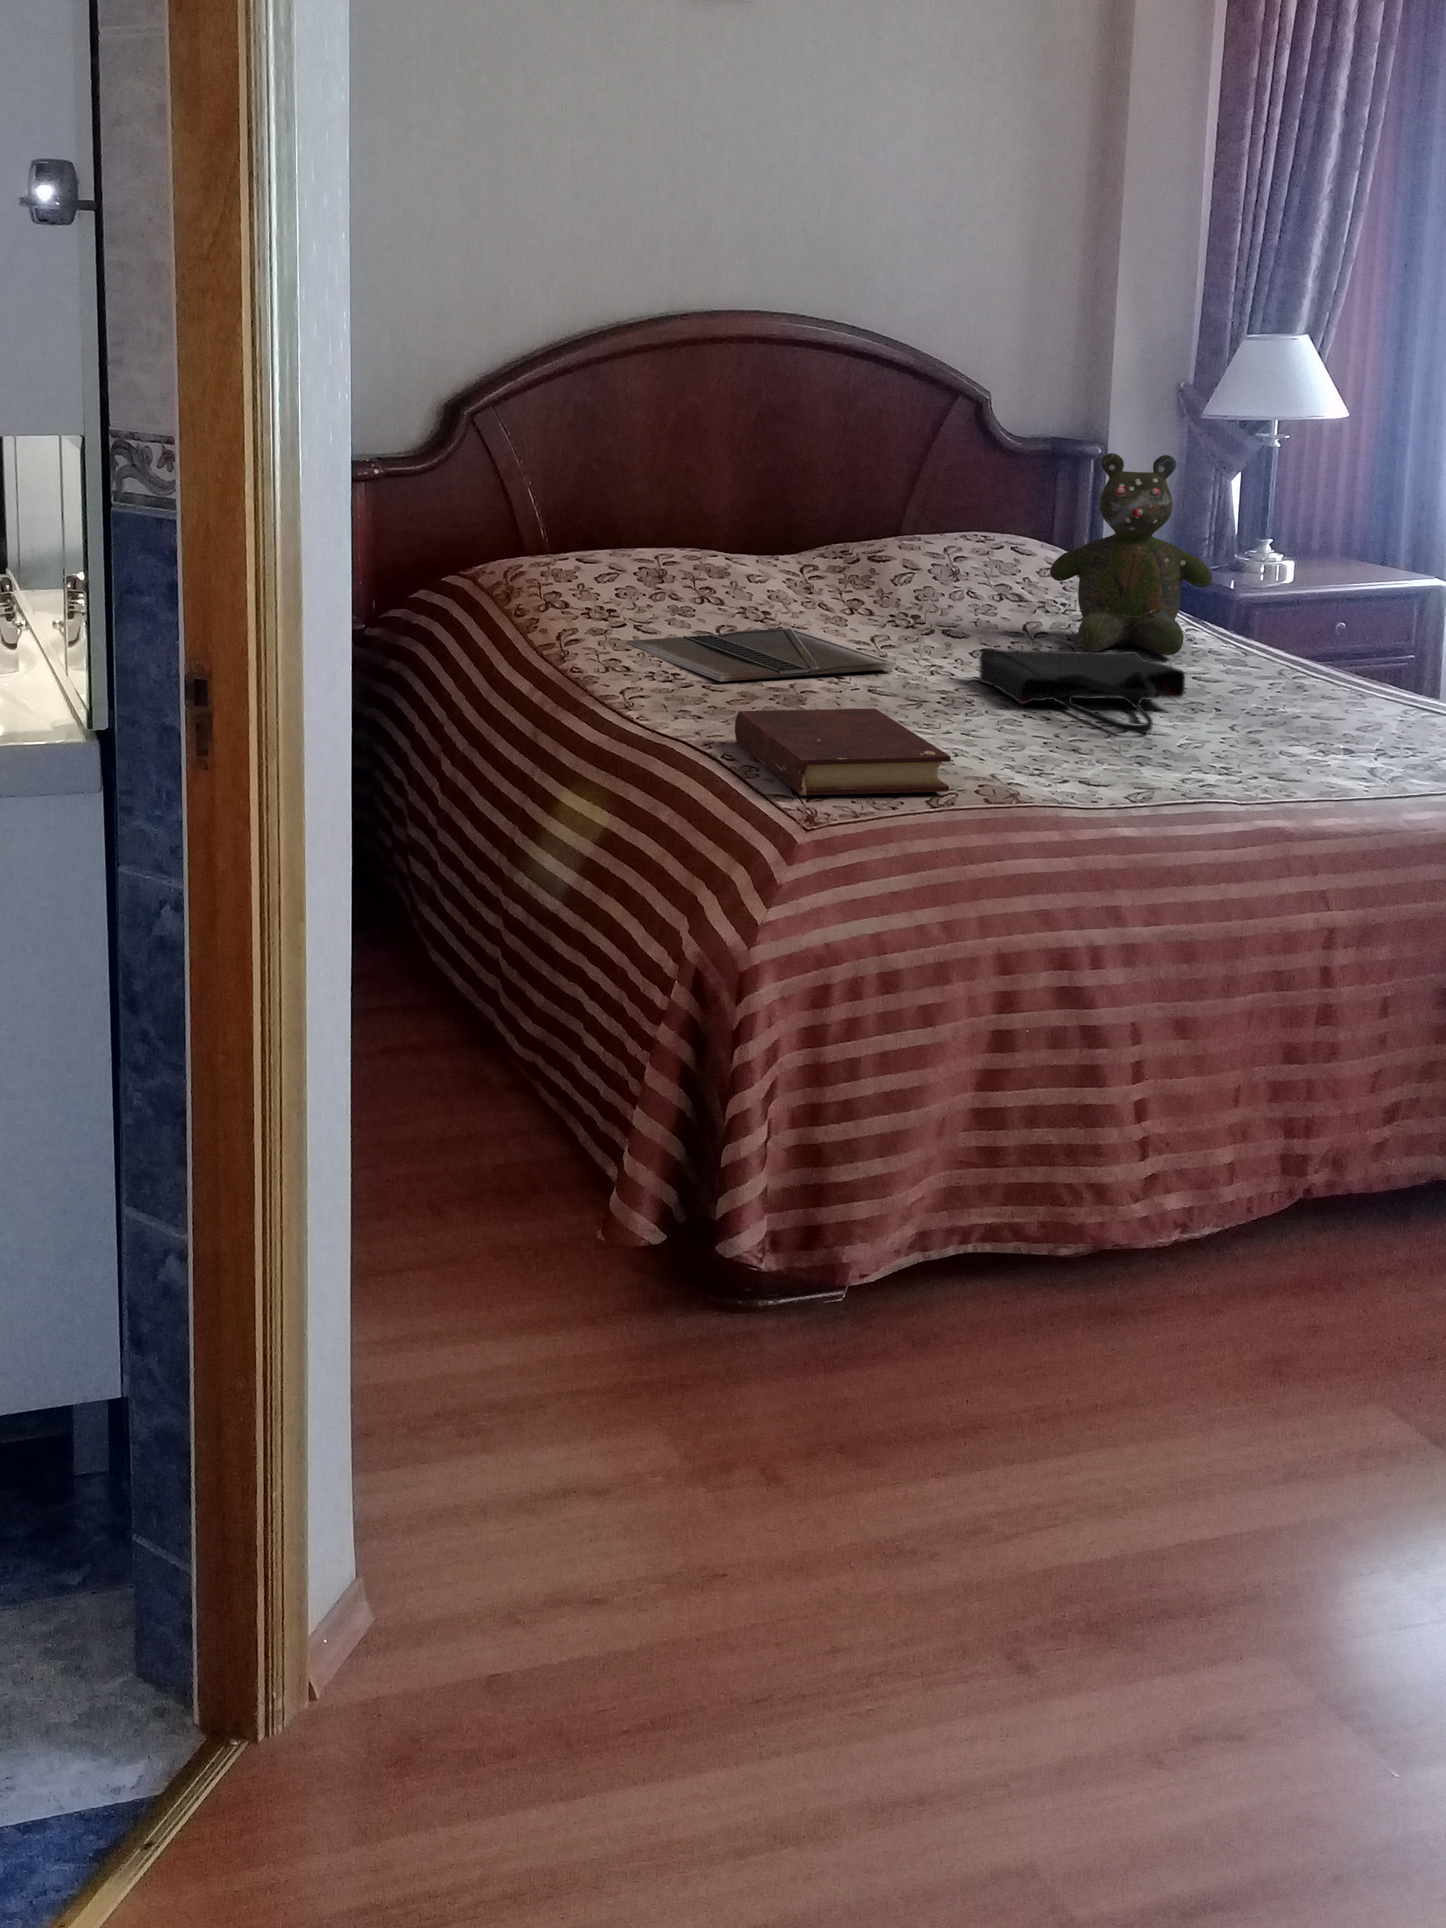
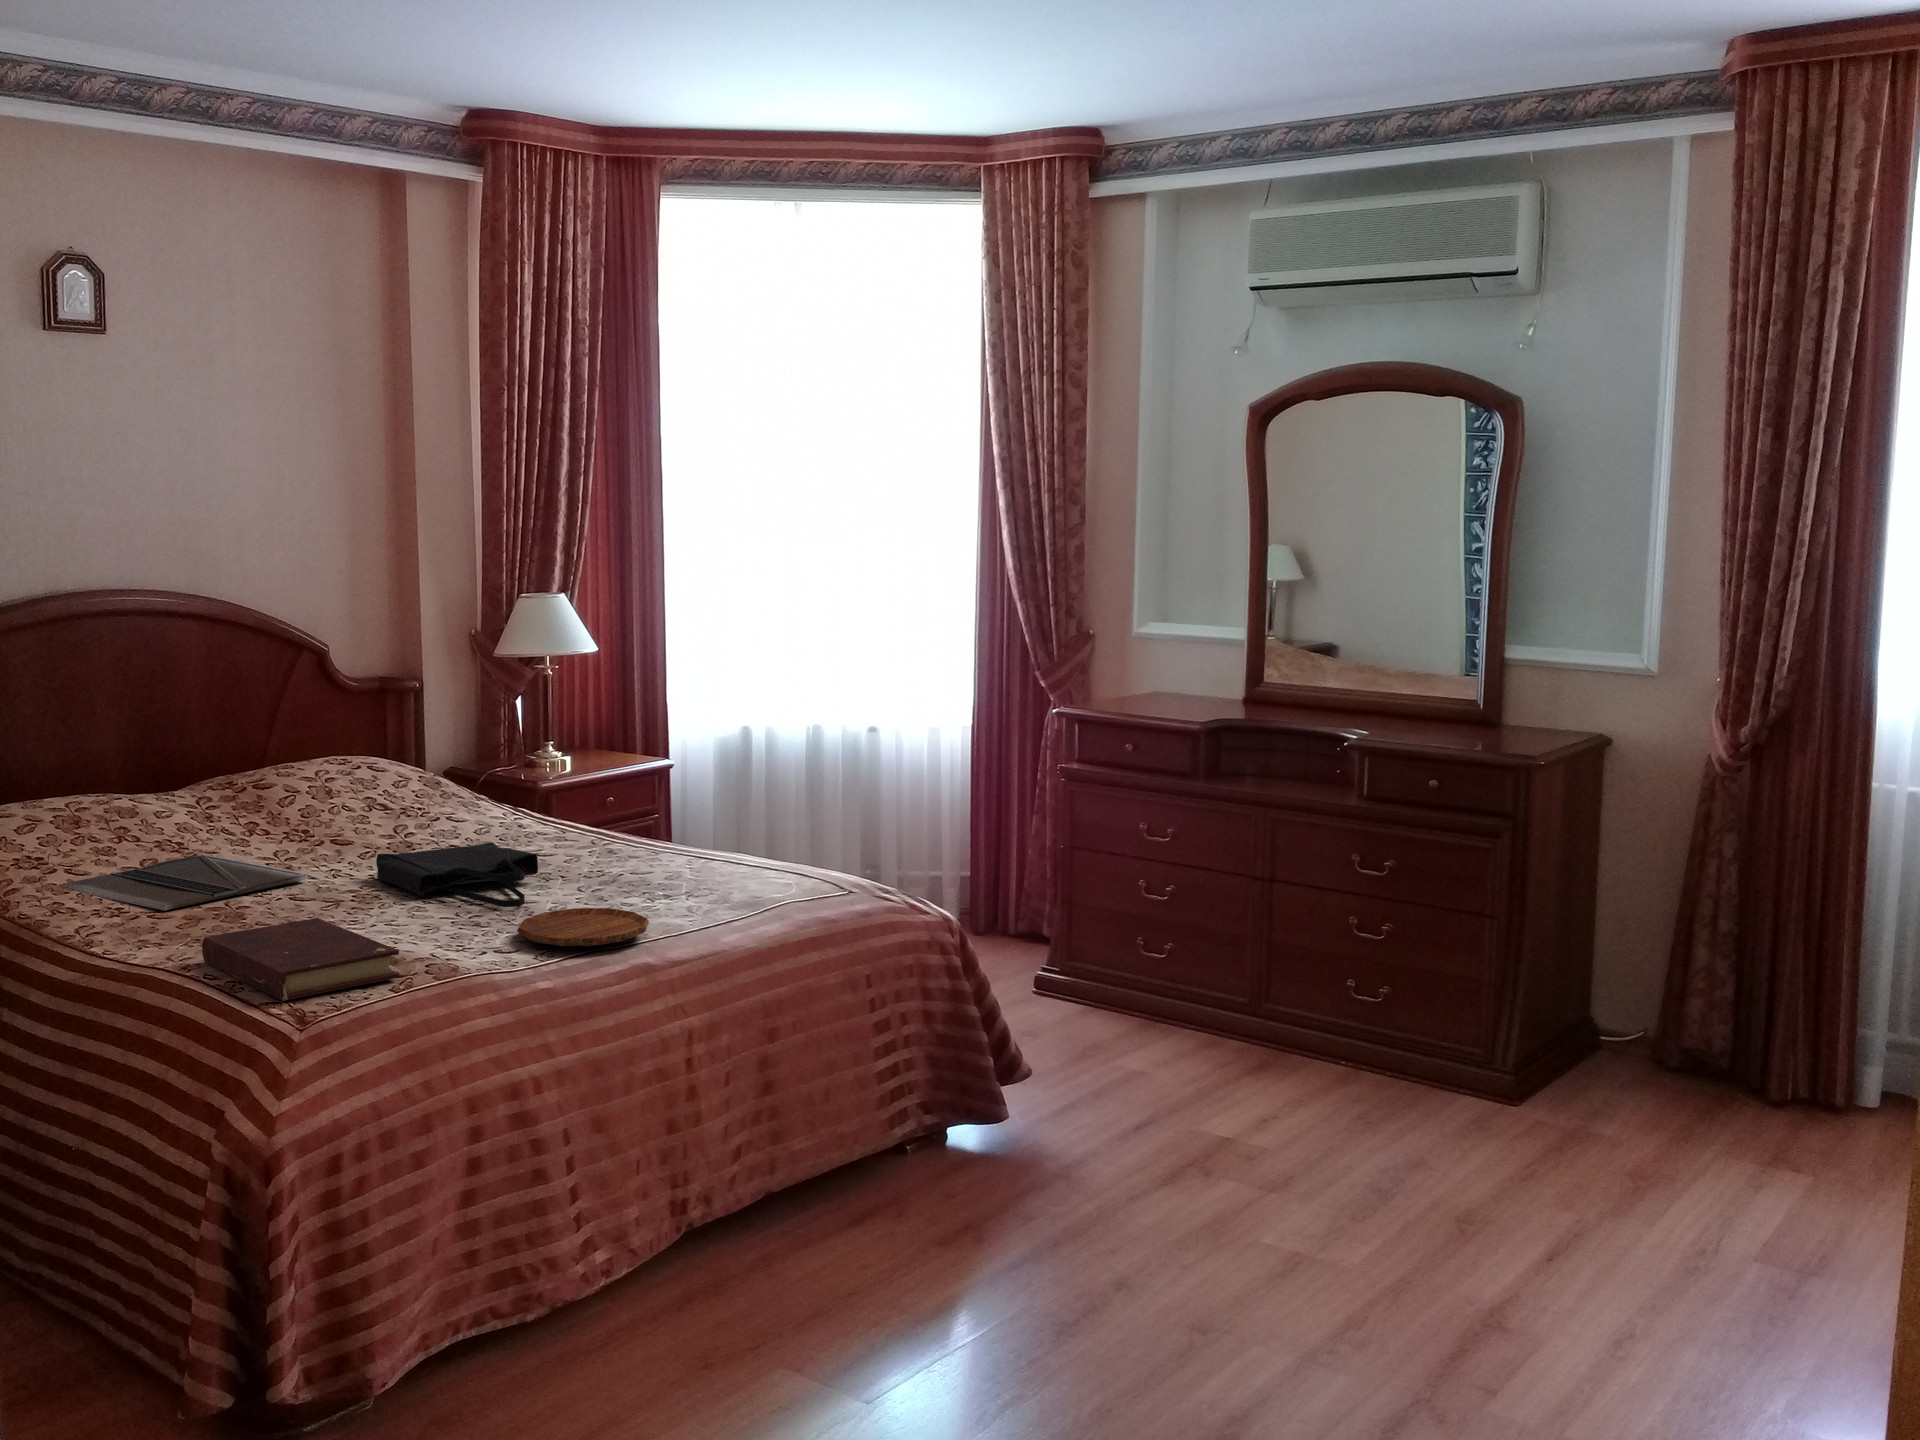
teddy bear: present [1050,453,1213,655] -> none [409,691,531,844]
tray: none [1121,743,1308,793] -> present [517,908,649,946]

